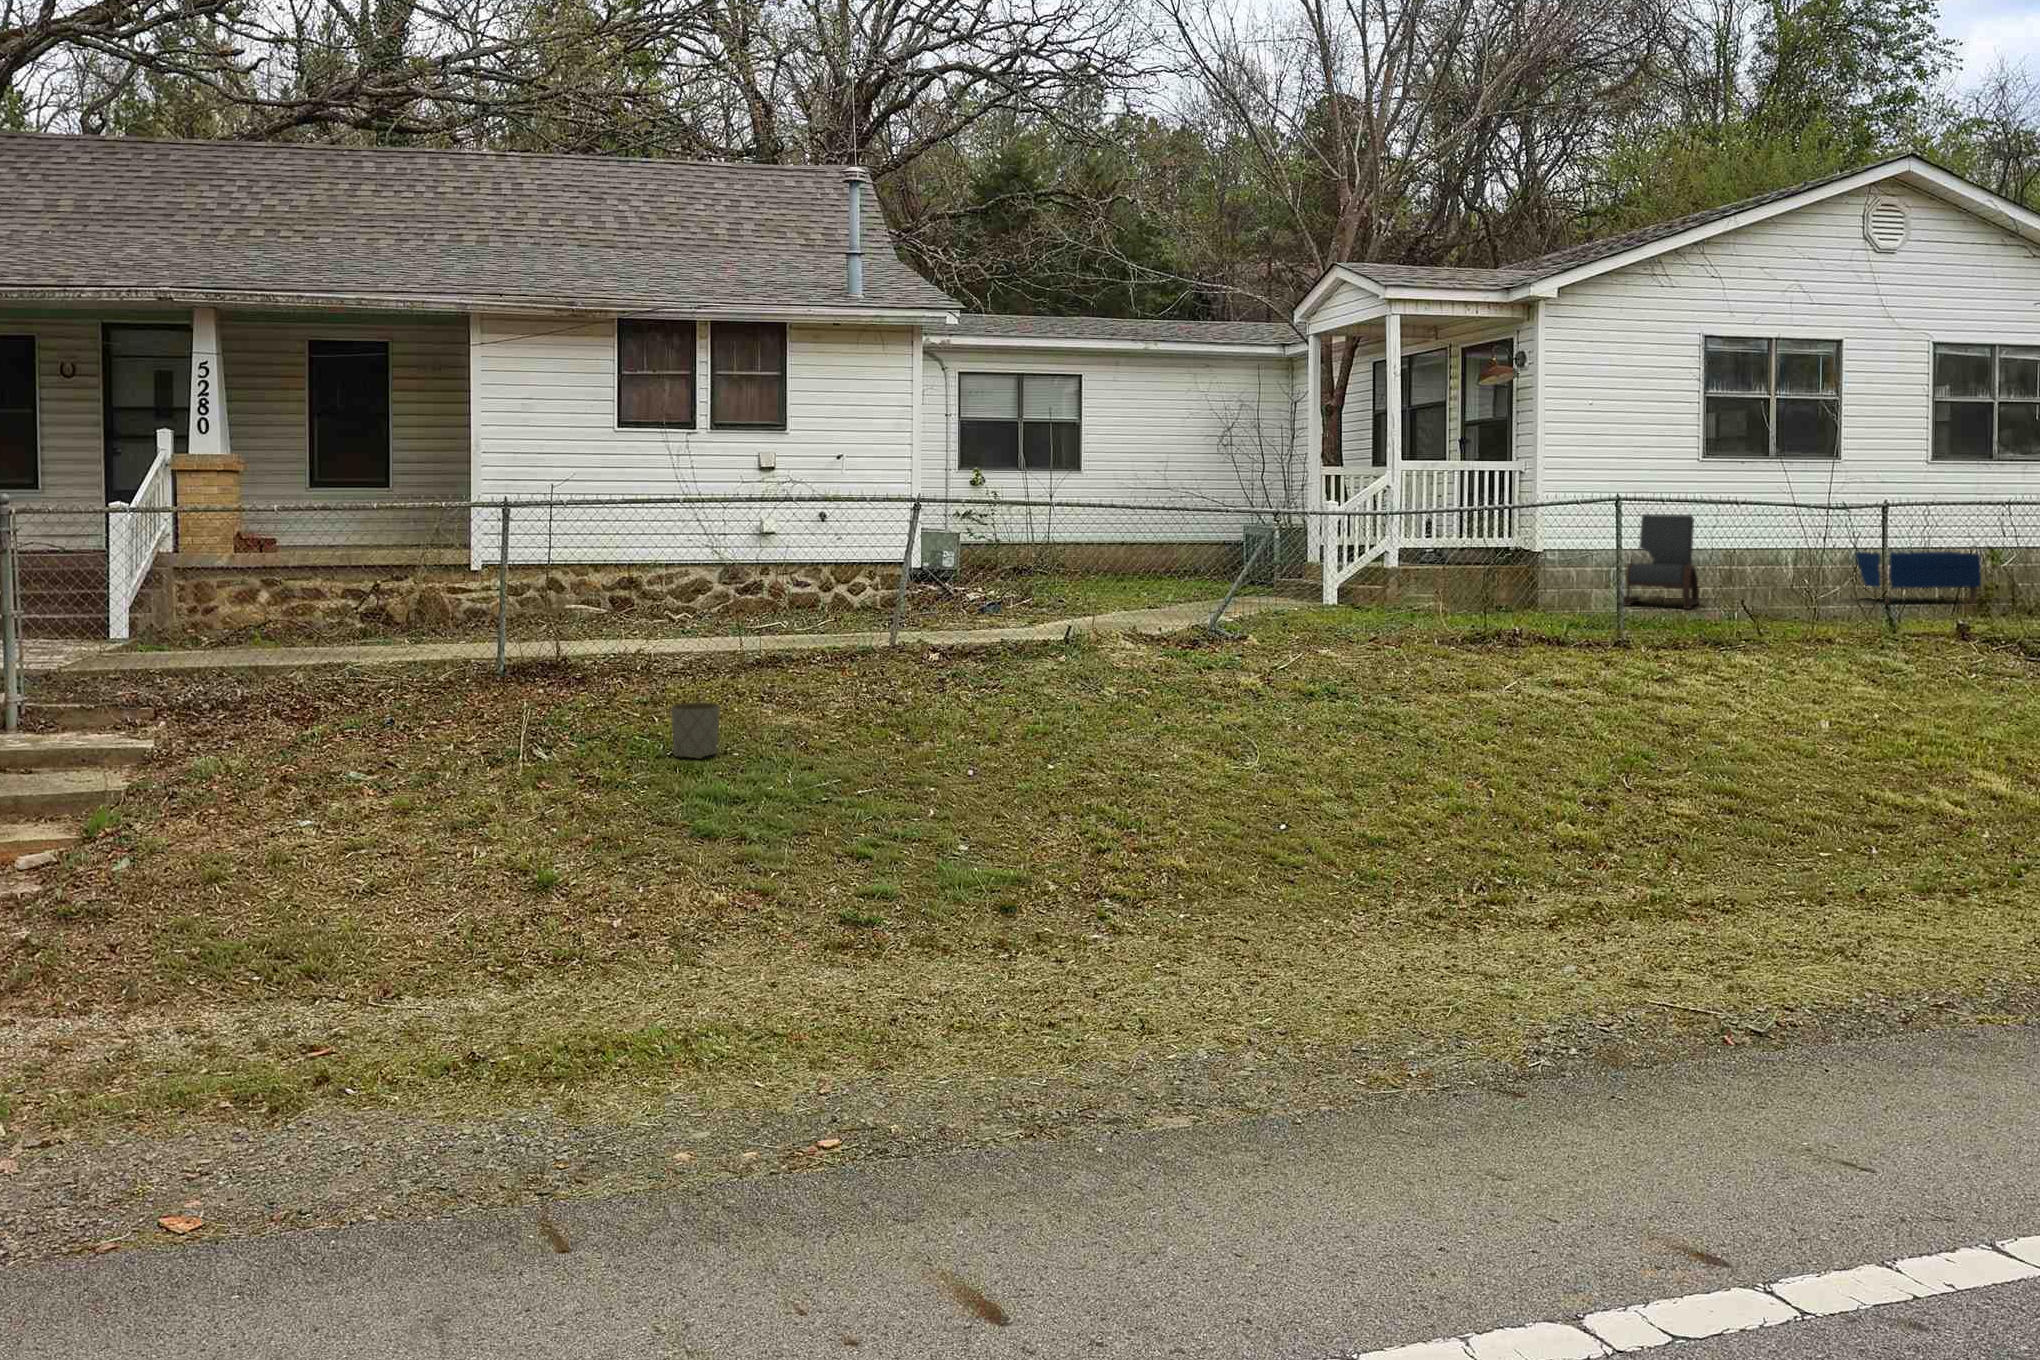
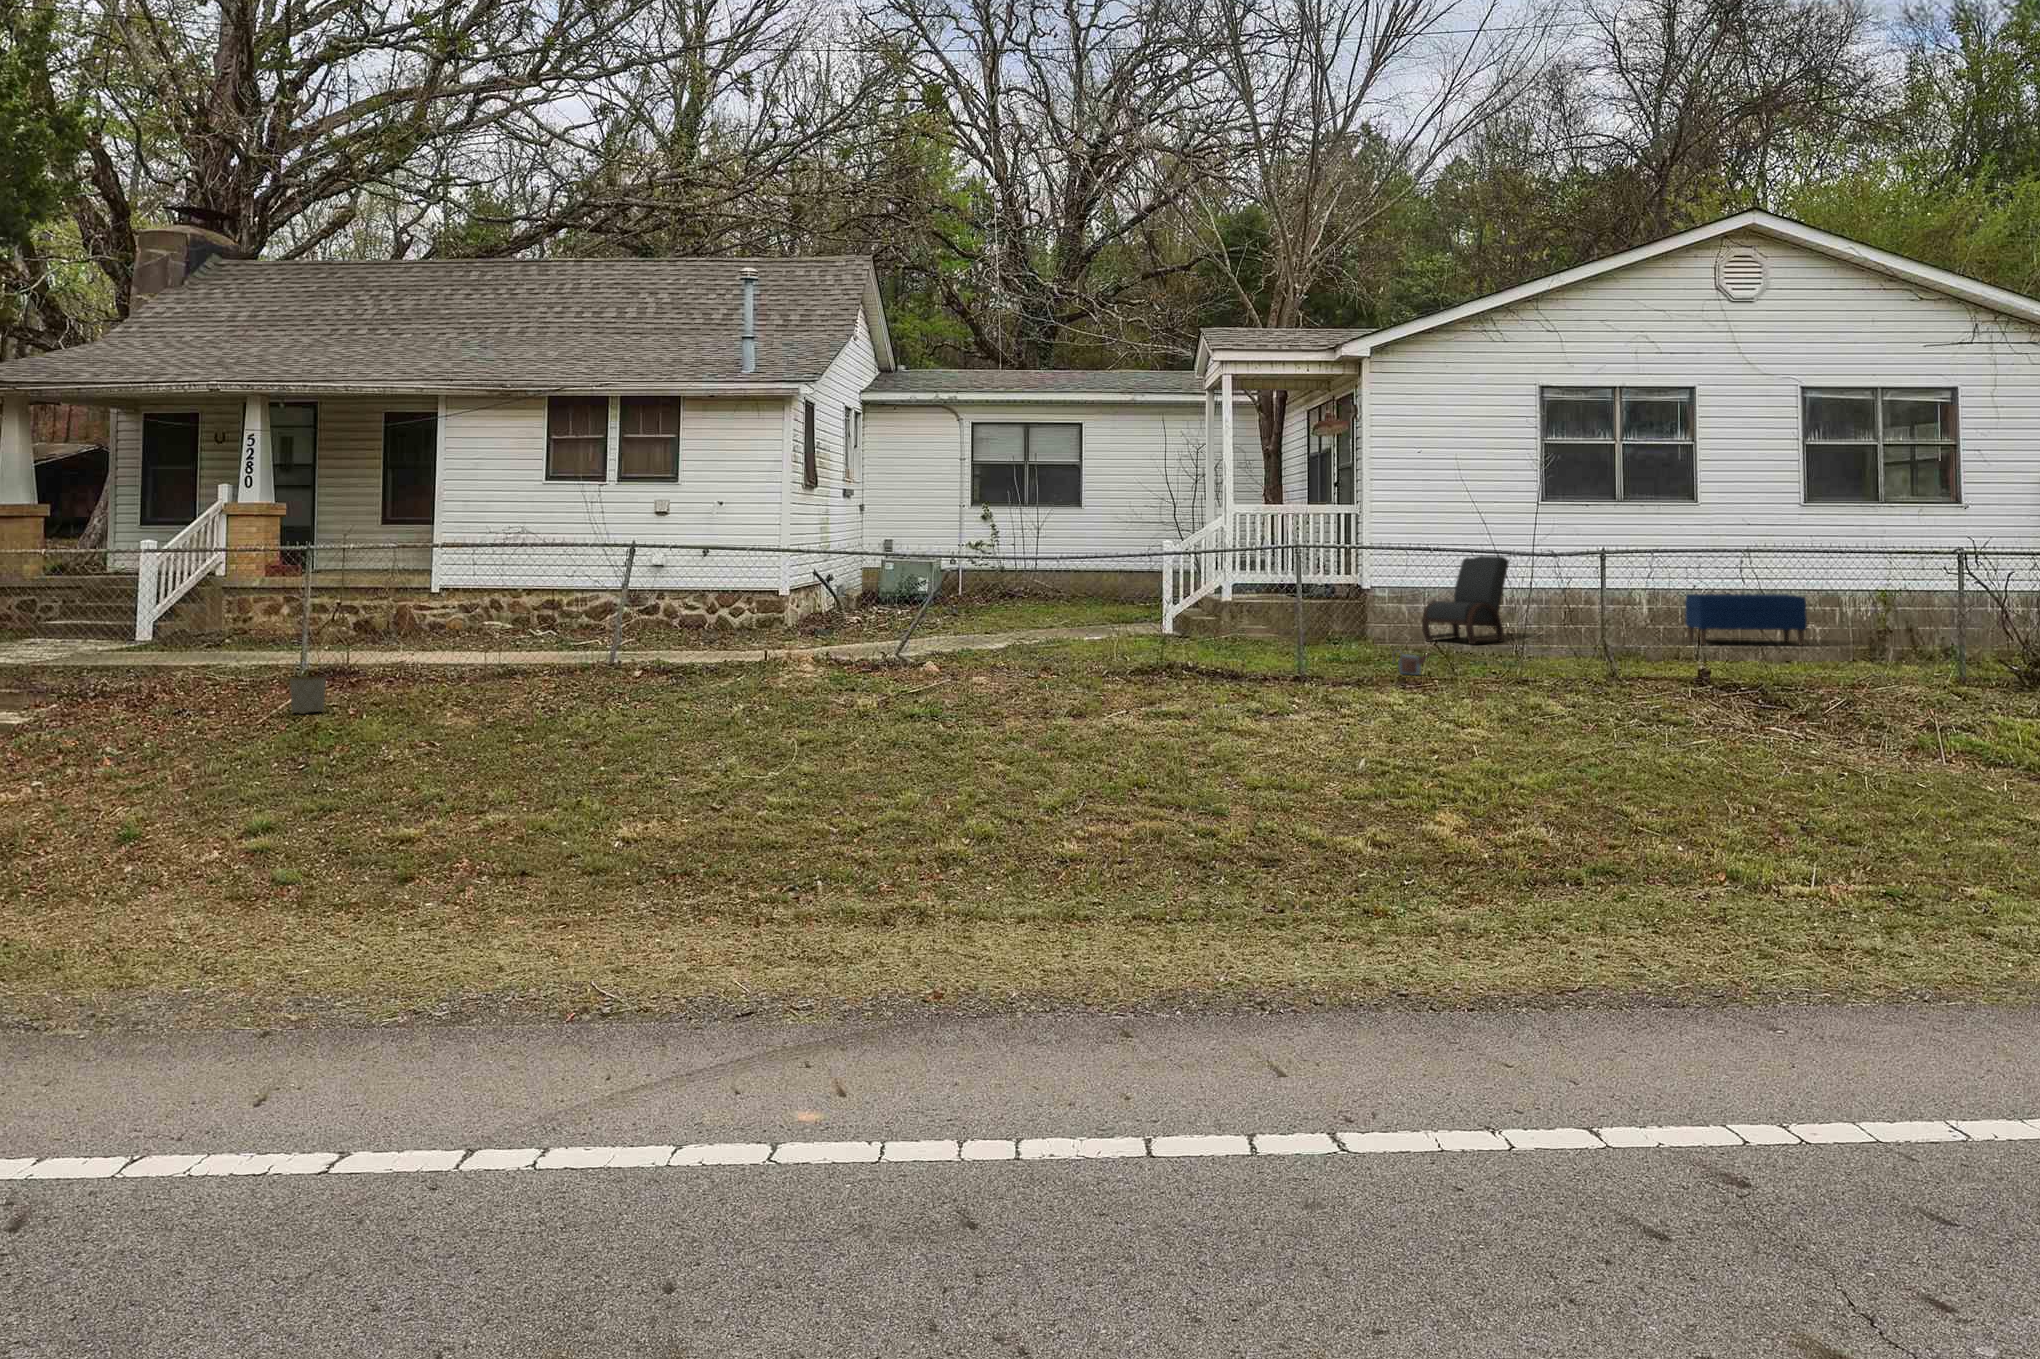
watering can: none [1750,621,1804,648] -> present [1392,650,1431,675]

